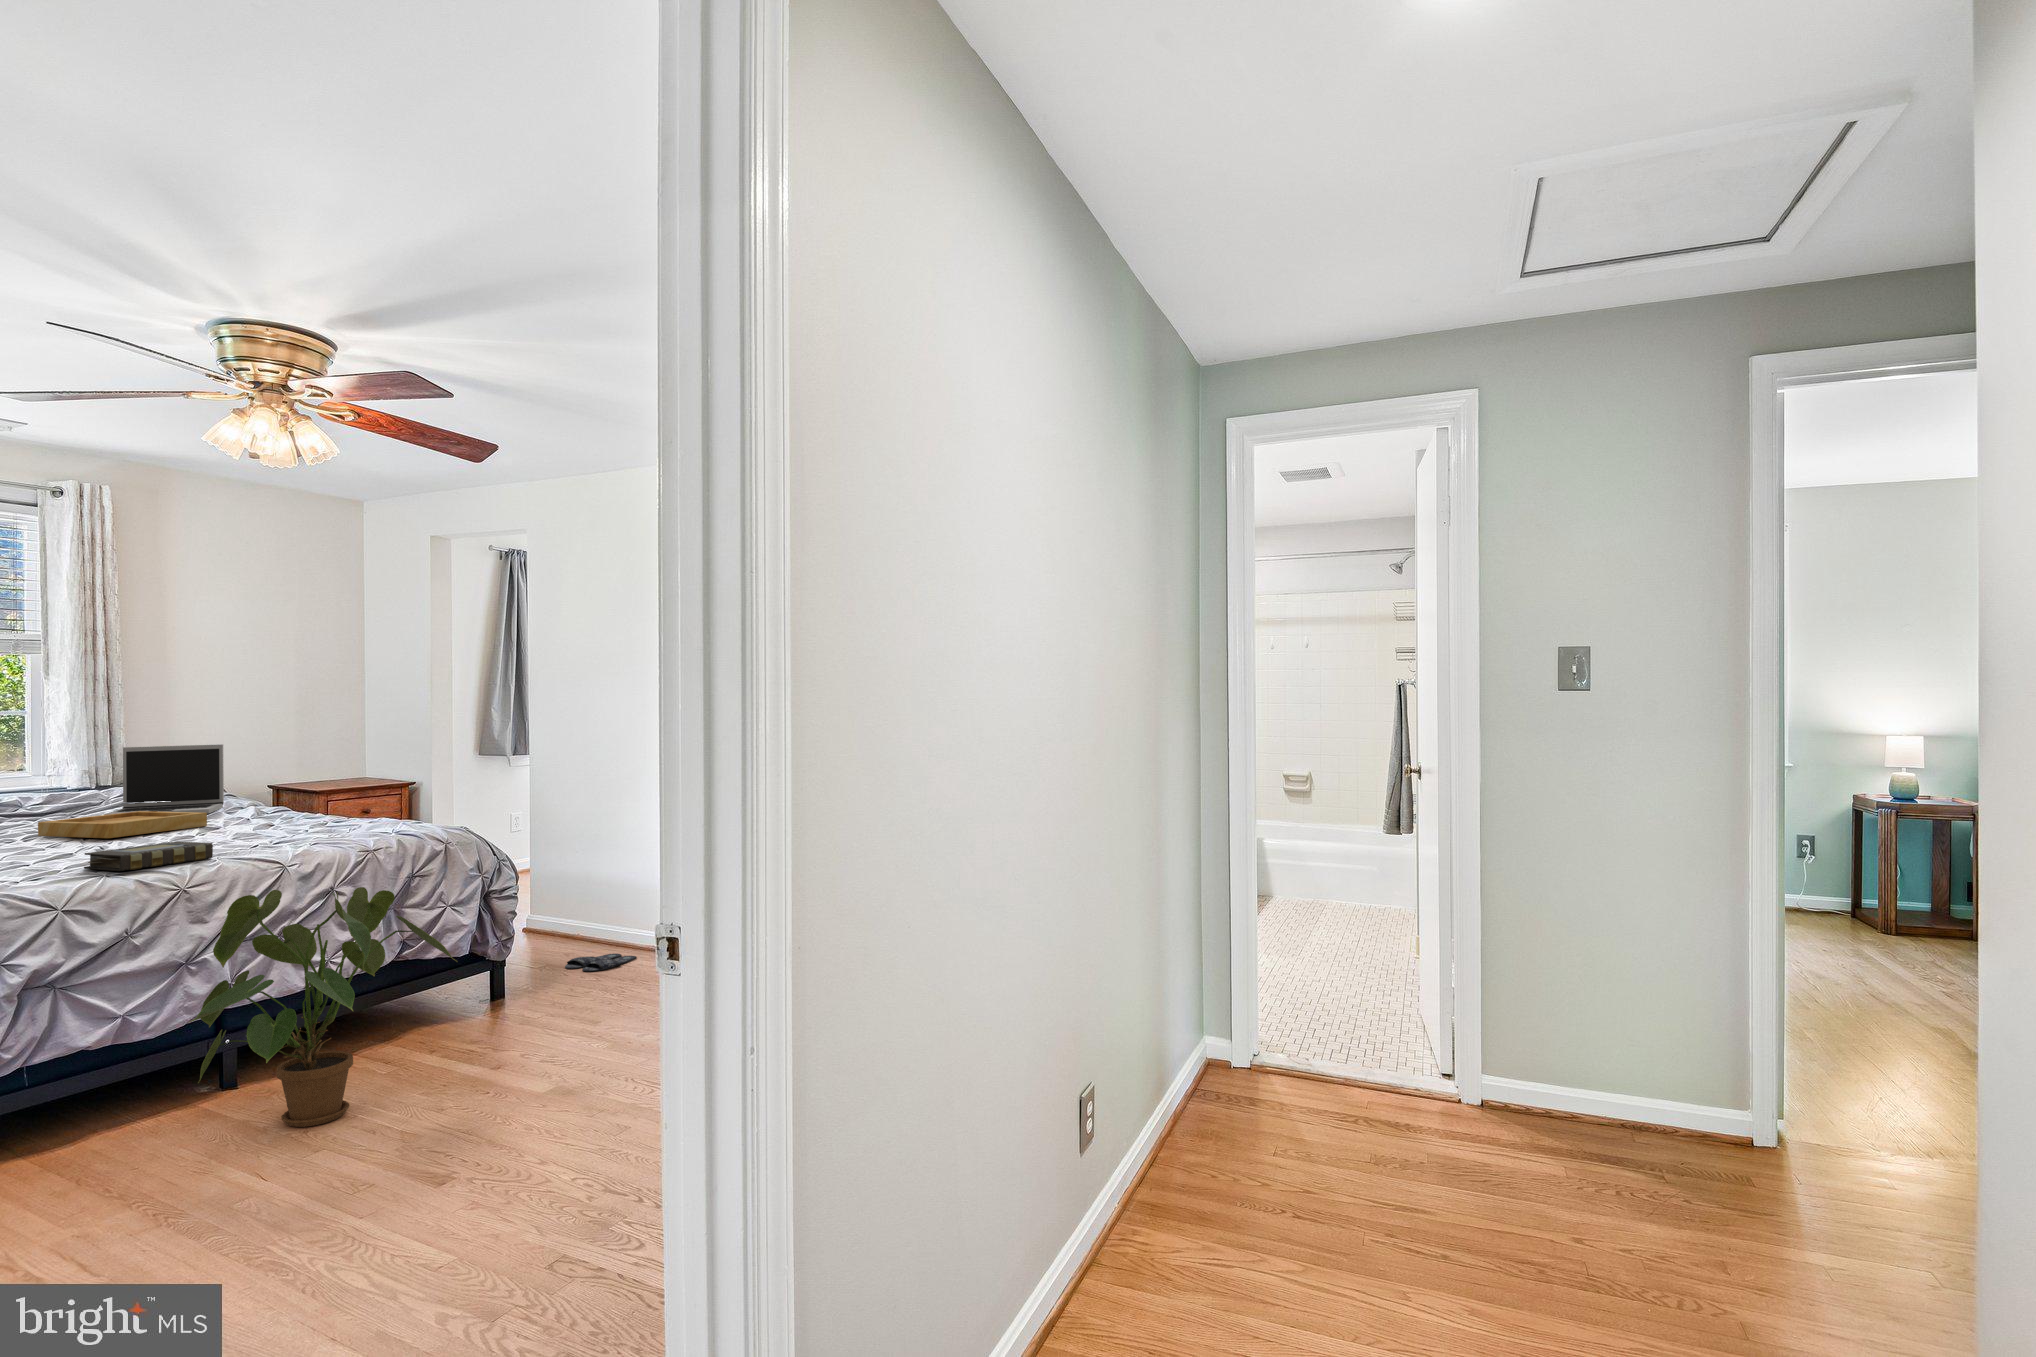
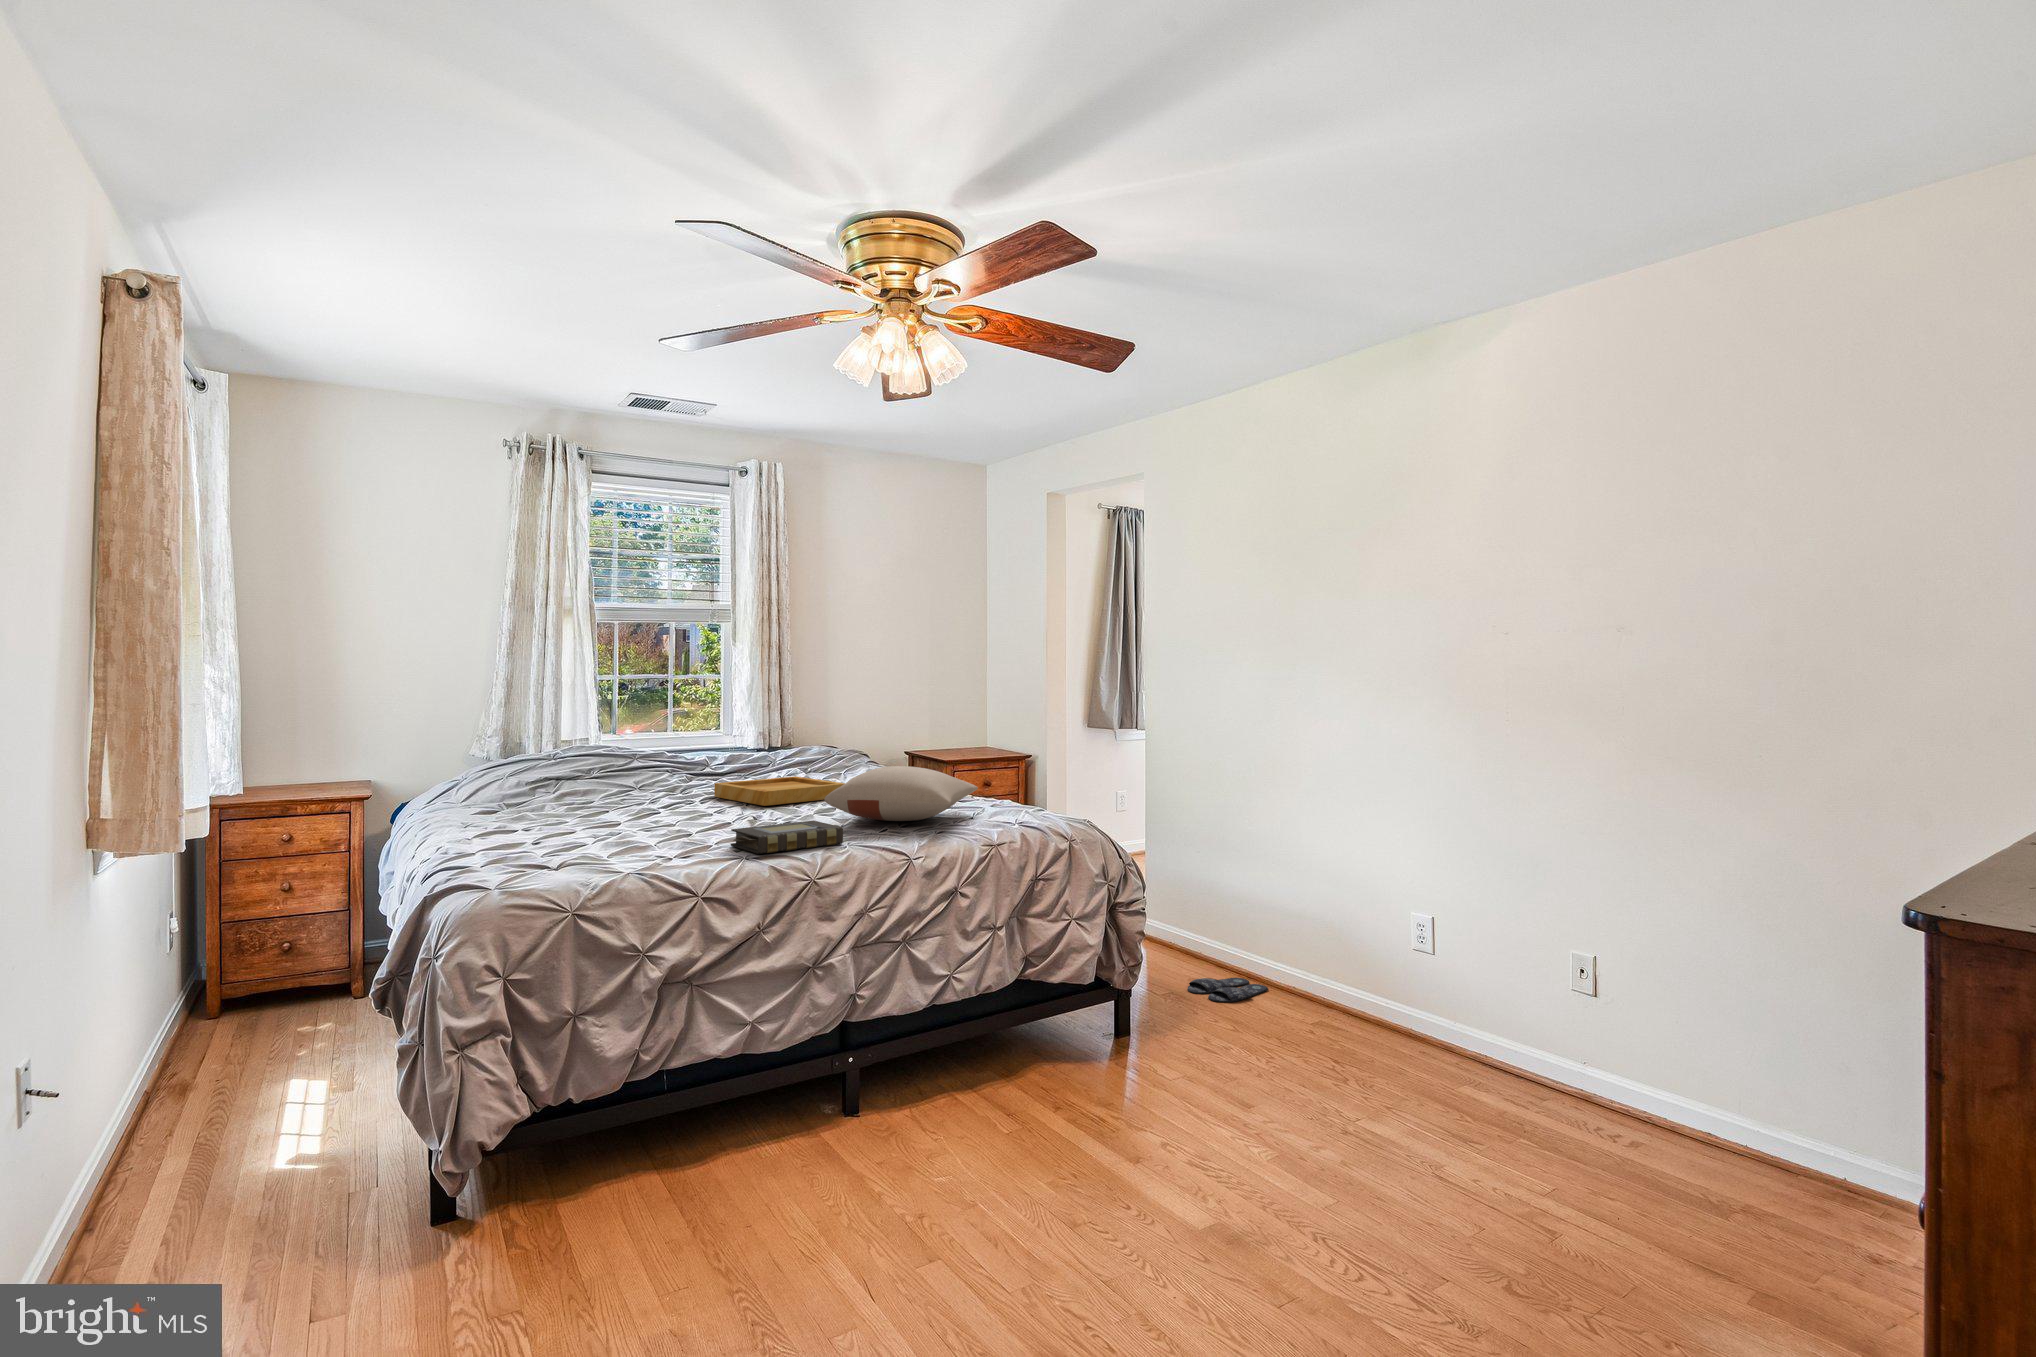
laptop: present [104,744,224,815] -> none [769,711,866,782]
pillow: none [188,789,354,839] -> present [825,766,978,821]
house plant: present [190,887,456,1127] -> none [806,893,1091,1202]

